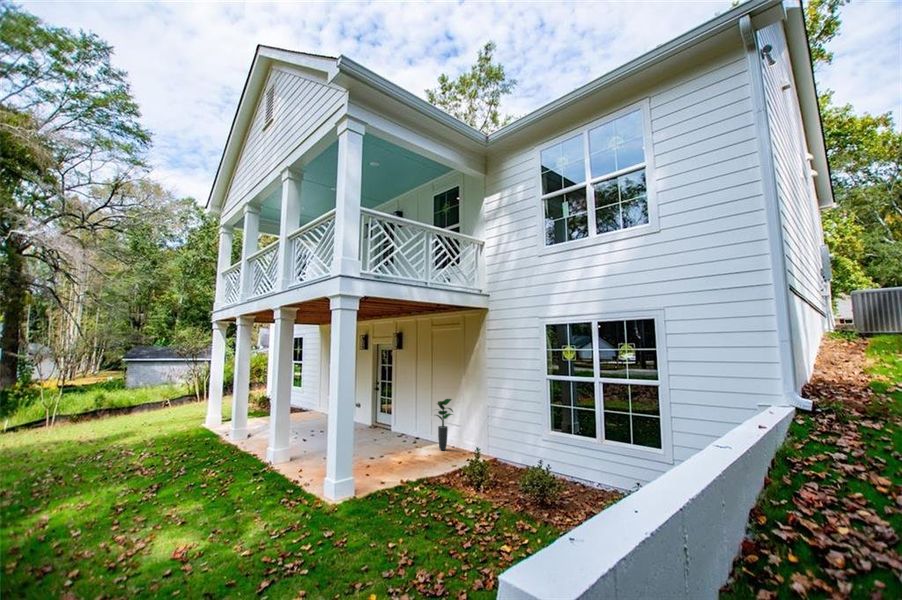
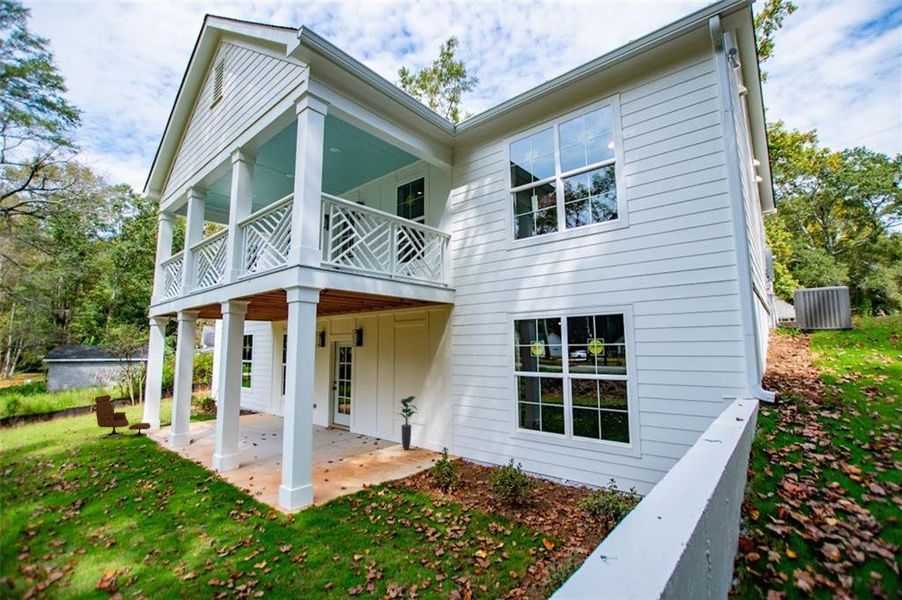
lounge chair: none [168,392,213,432] -> present [95,395,151,439]

